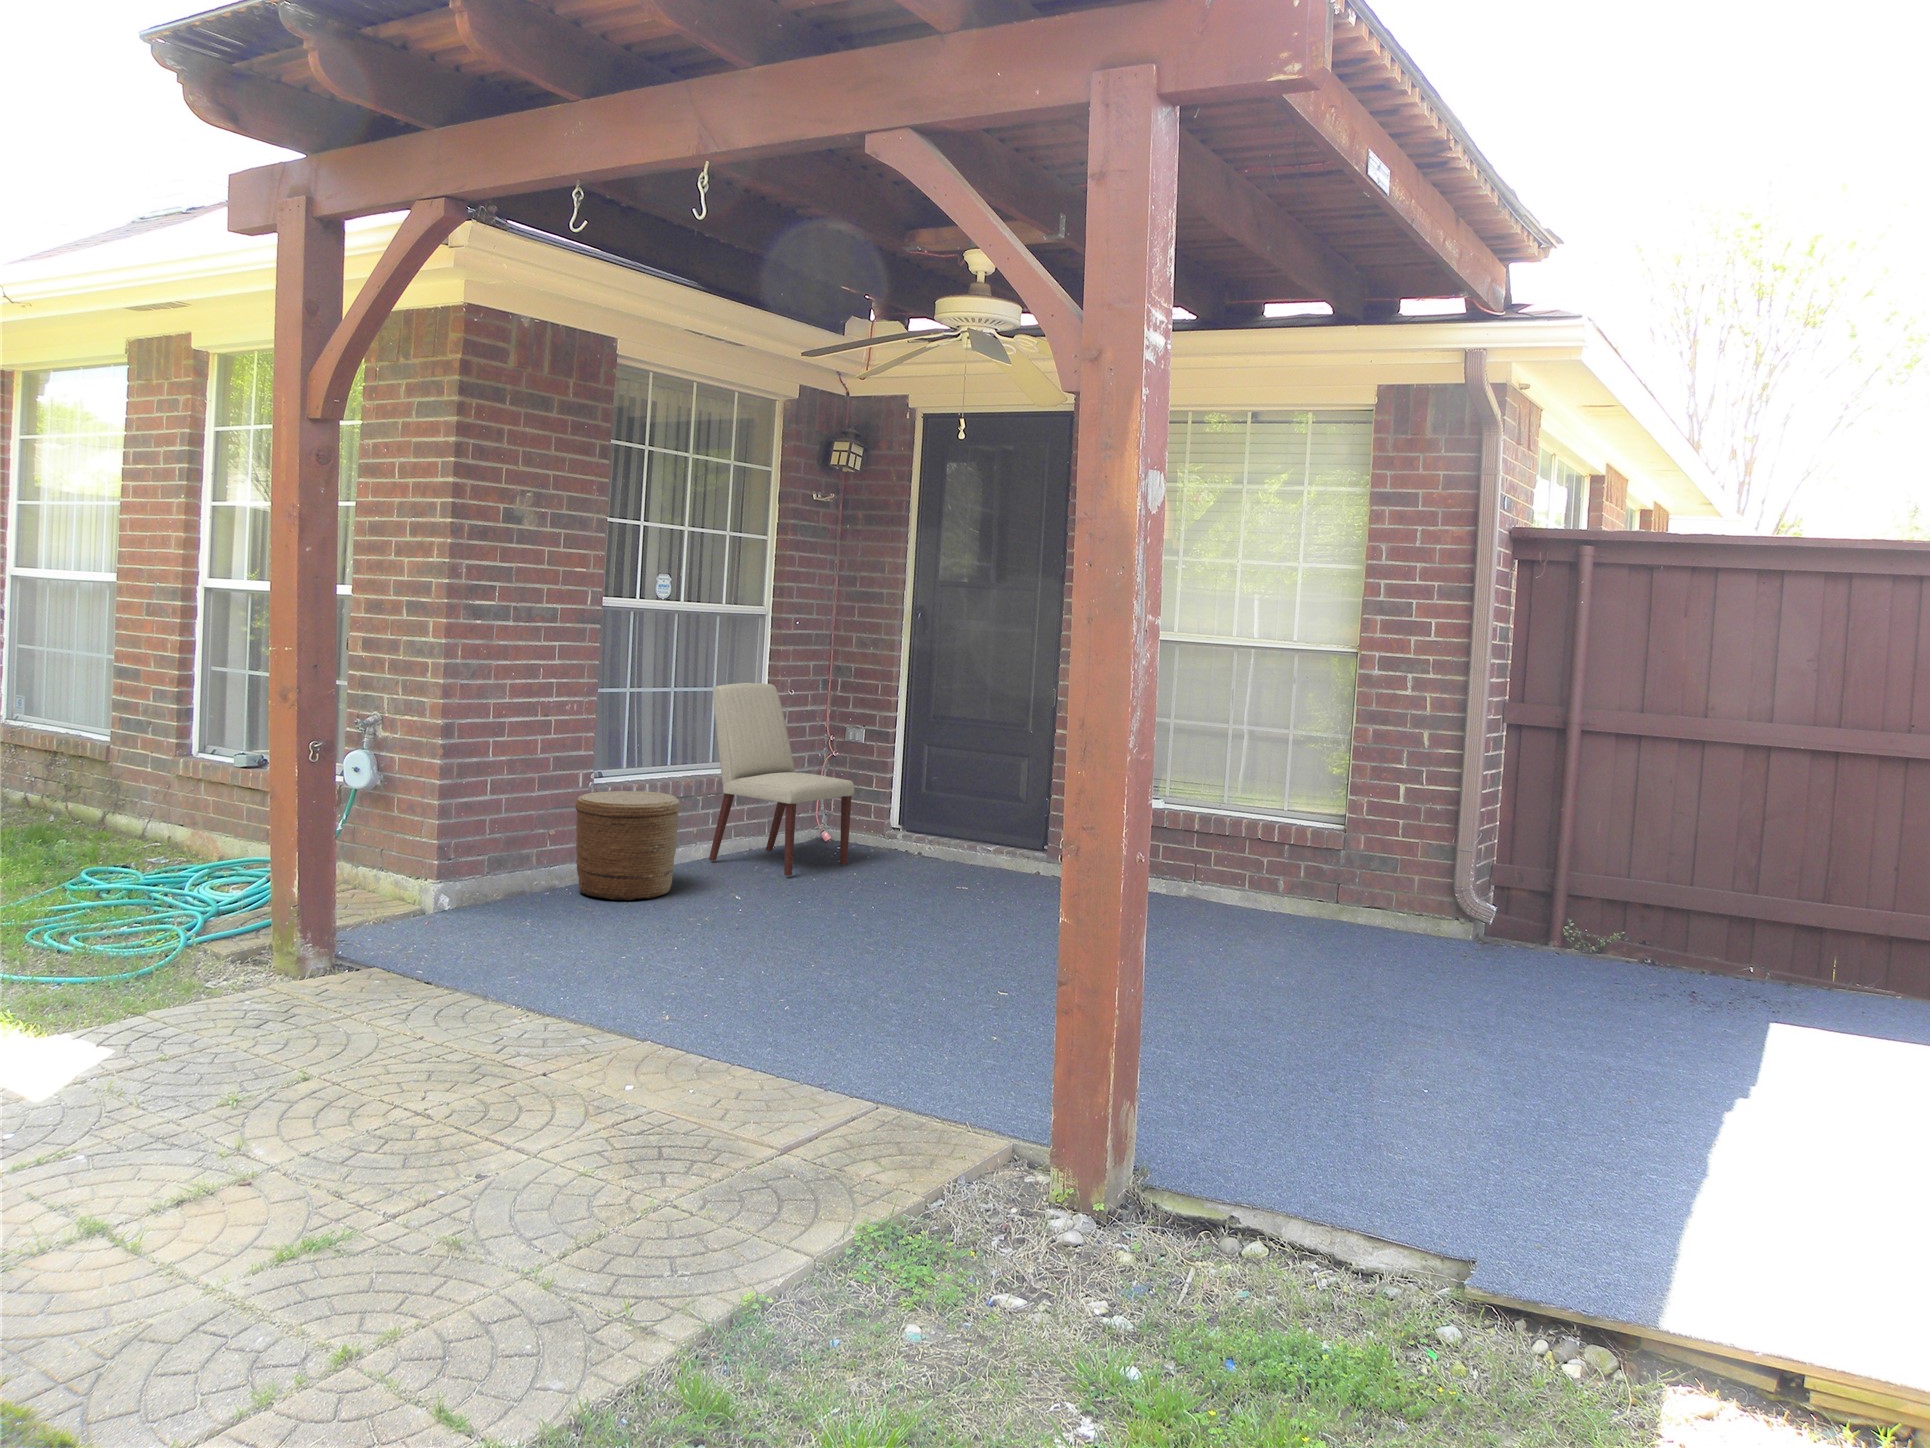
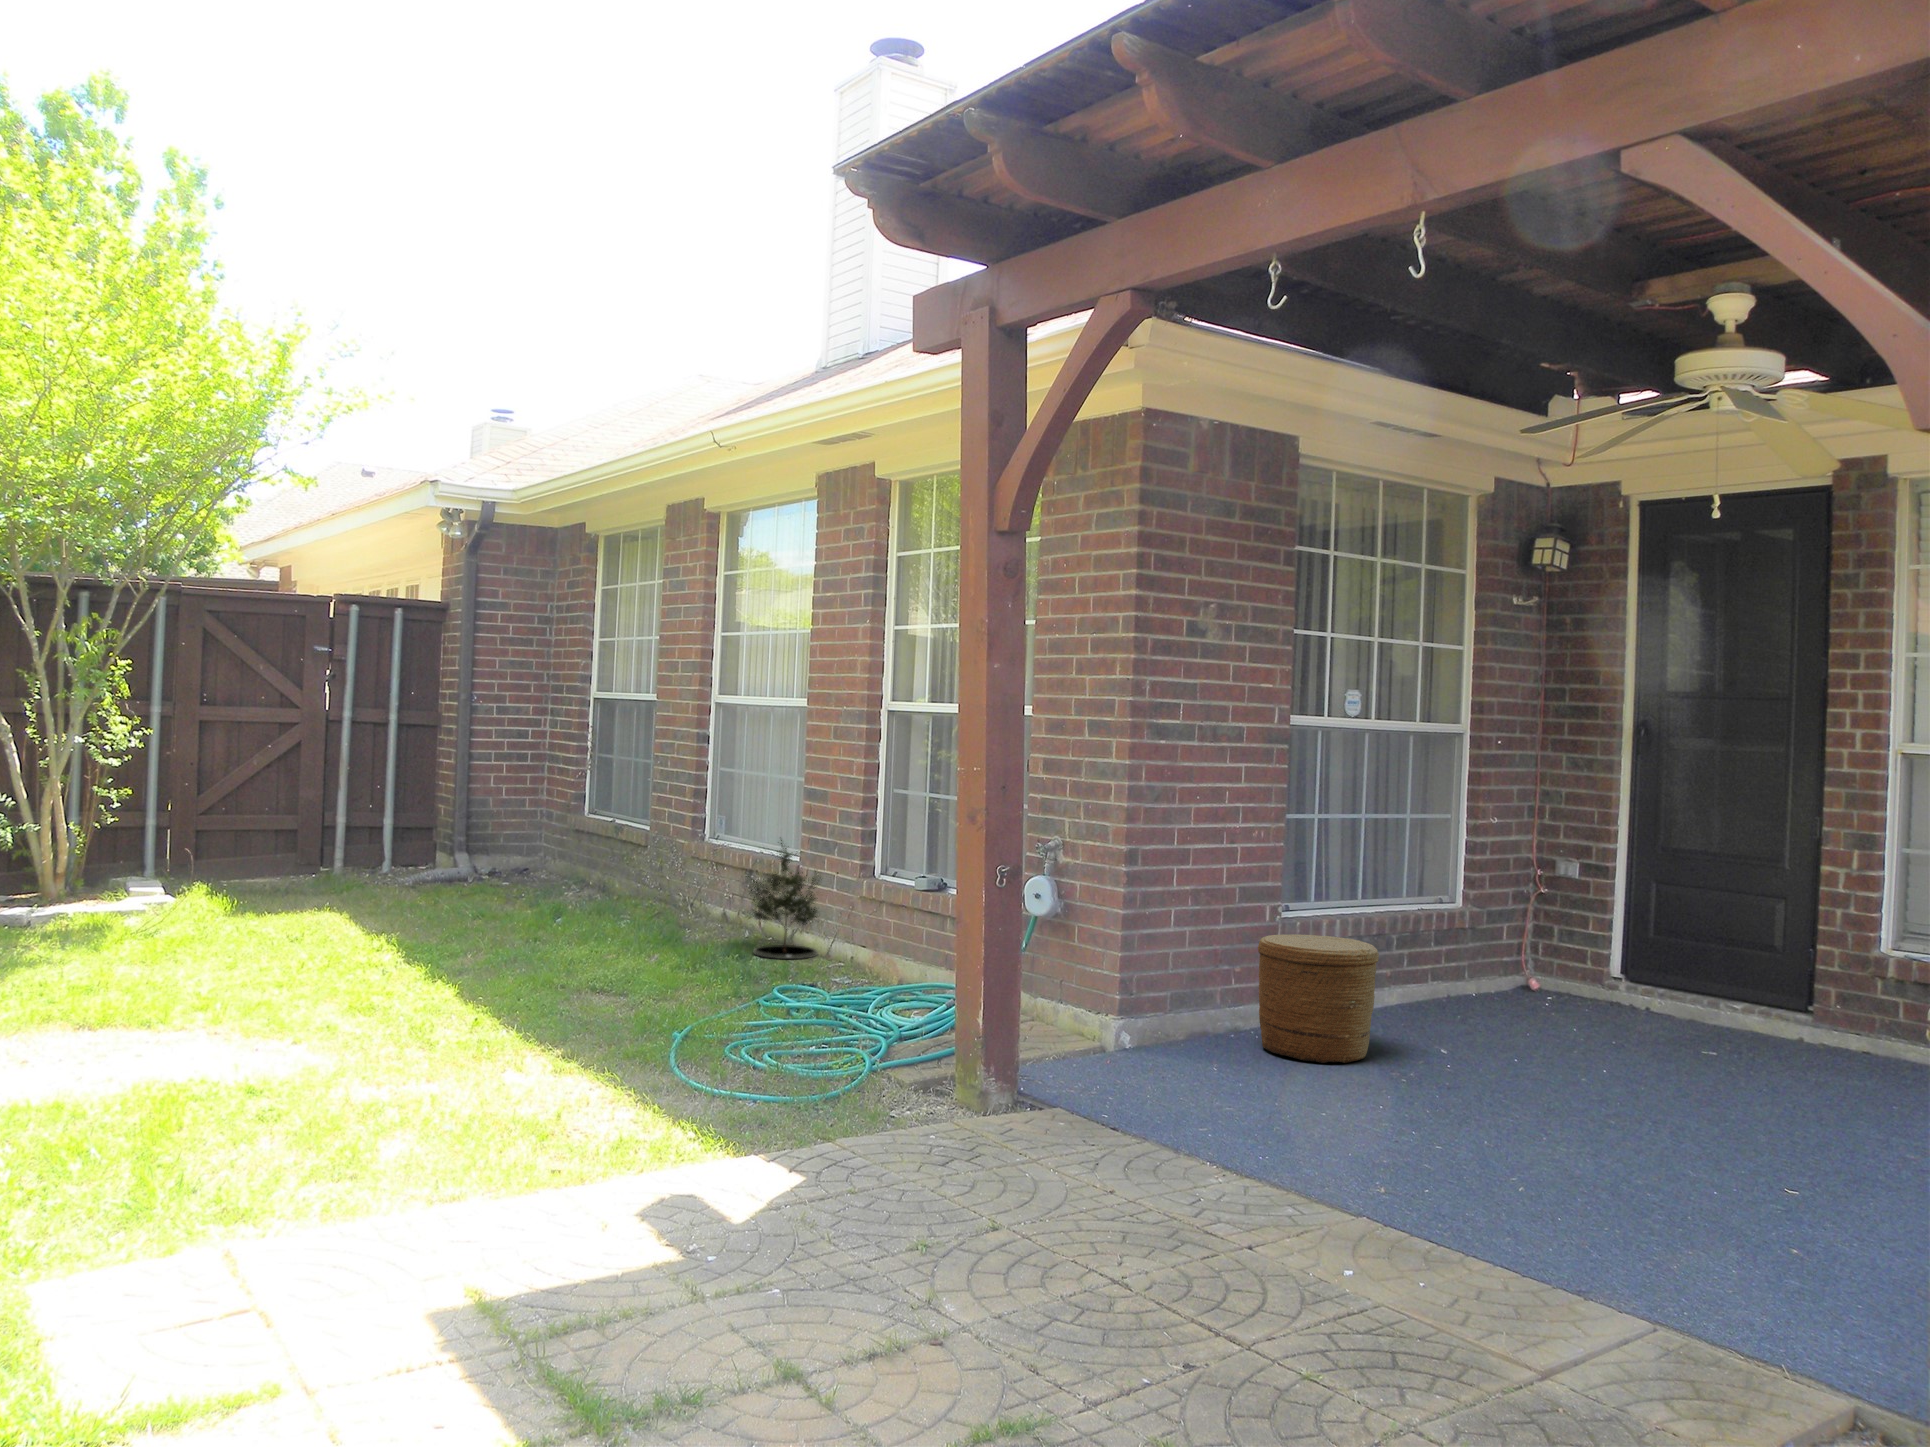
chair: present [709,683,855,877] -> none [1402,815,1588,1052]
potted tree: none [36,718,138,844] -> present [745,840,821,959]

